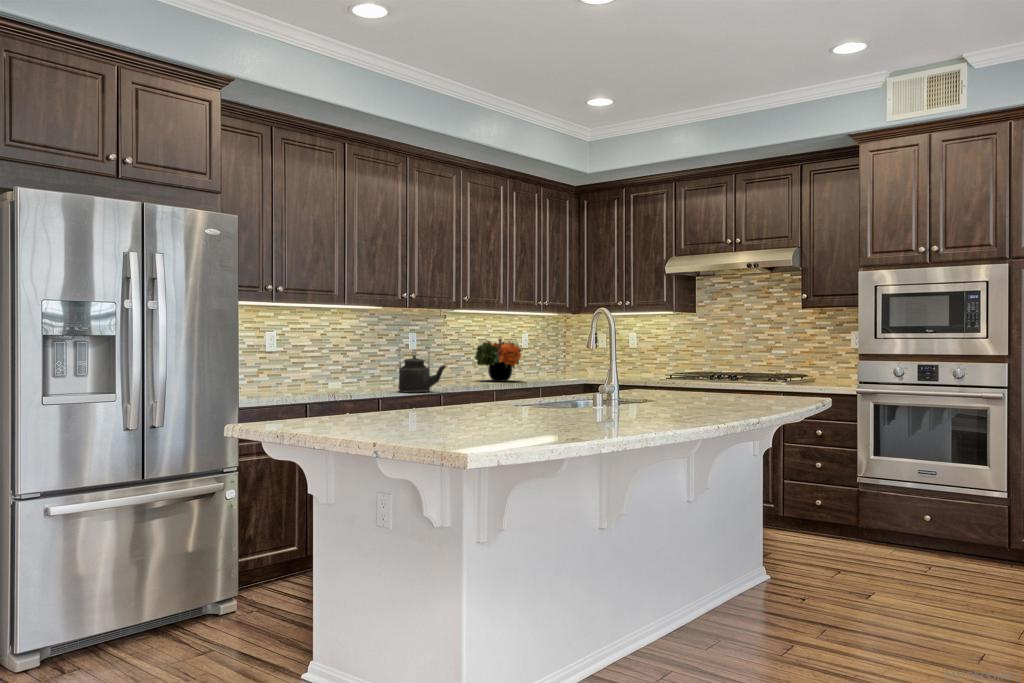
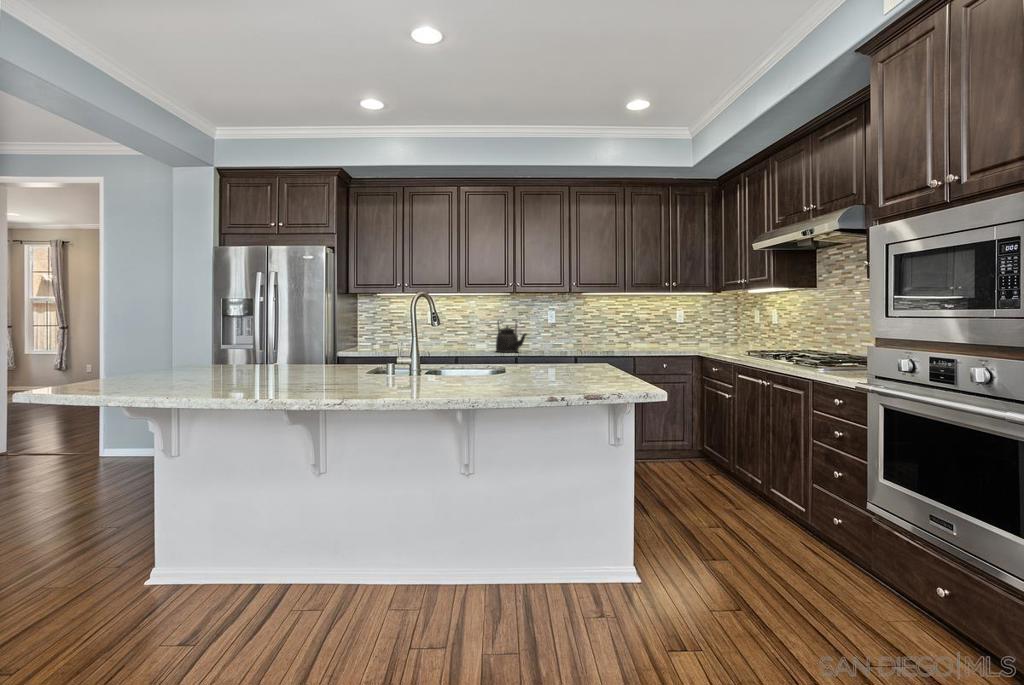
flower arrangement: present [474,339,522,382] -> none [611,315,652,349]

